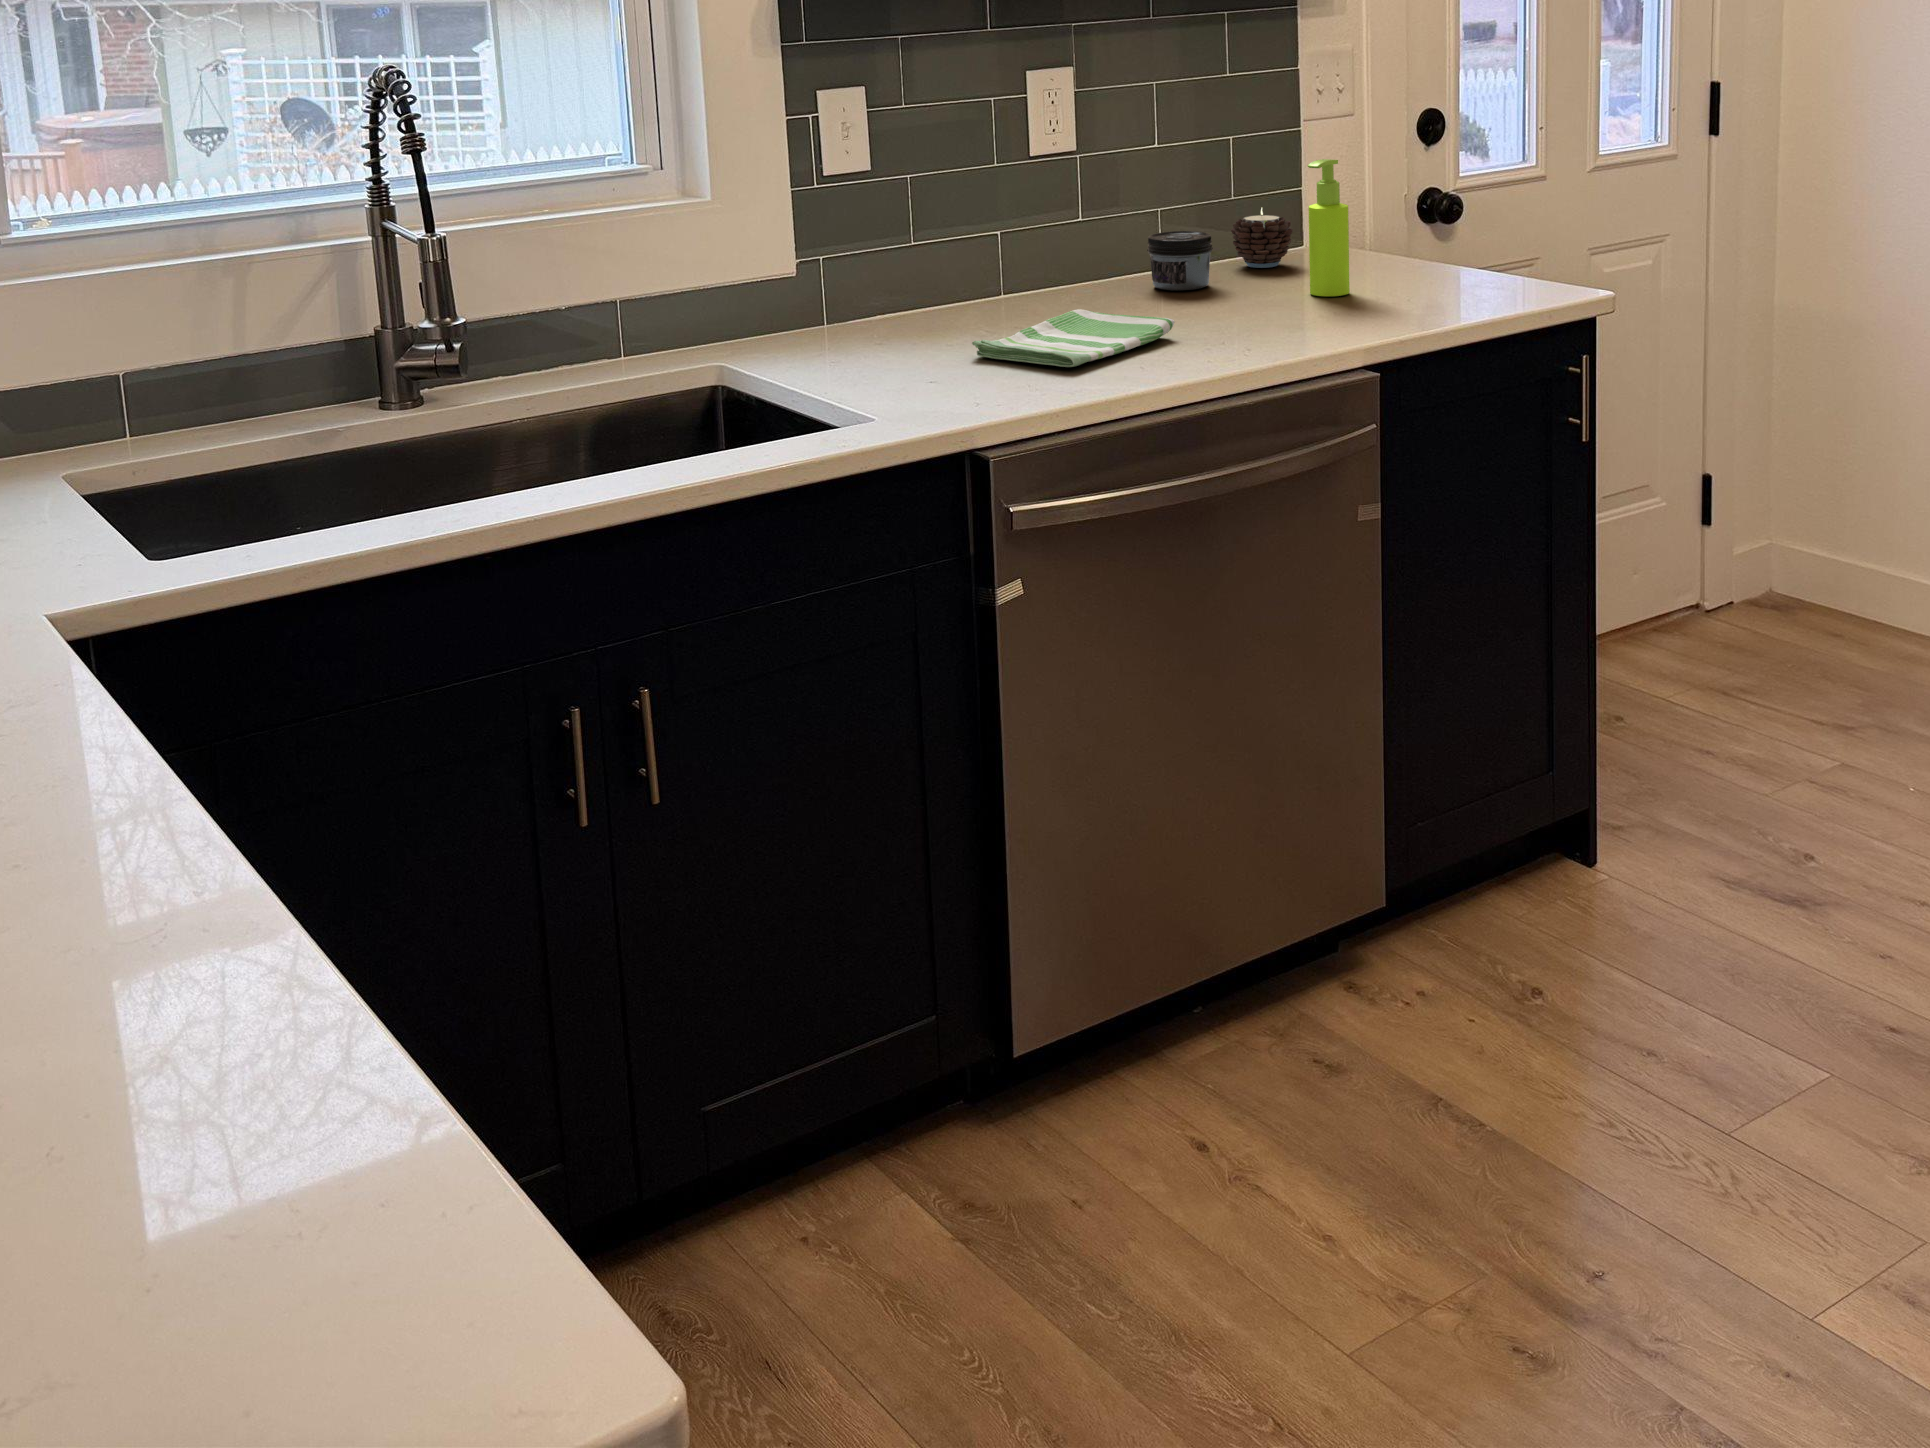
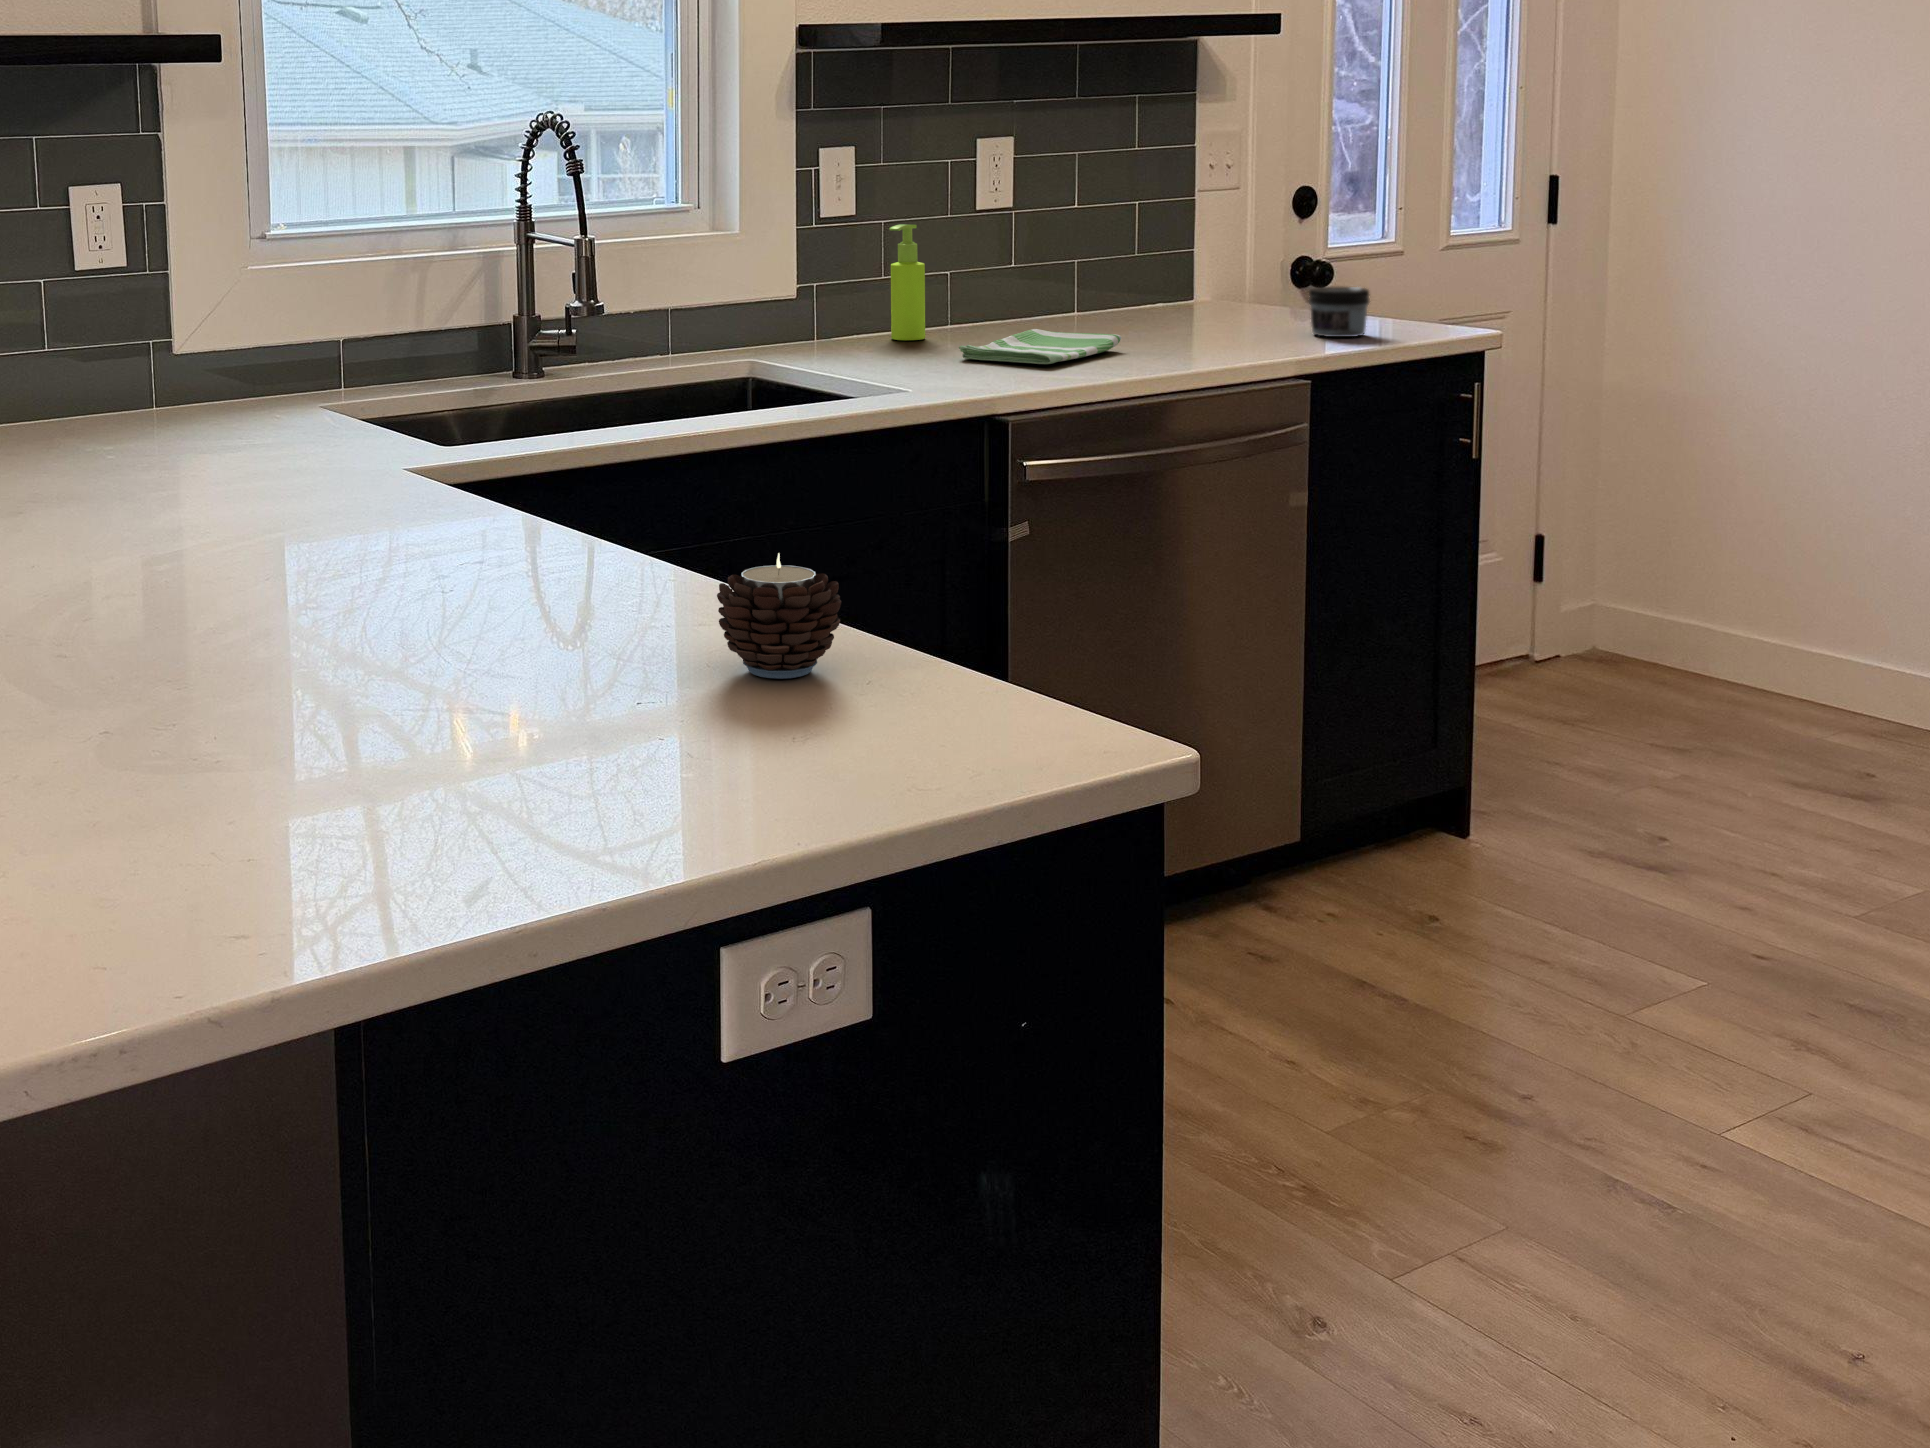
soap dispenser: present [1308,159,1350,296] -> present [889,224,925,340]
candle: present [1231,208,1293,268] -> present [717,553,841,679]
jar: present [1147,231,1213,290] -> present [1309,287,1370,337]

